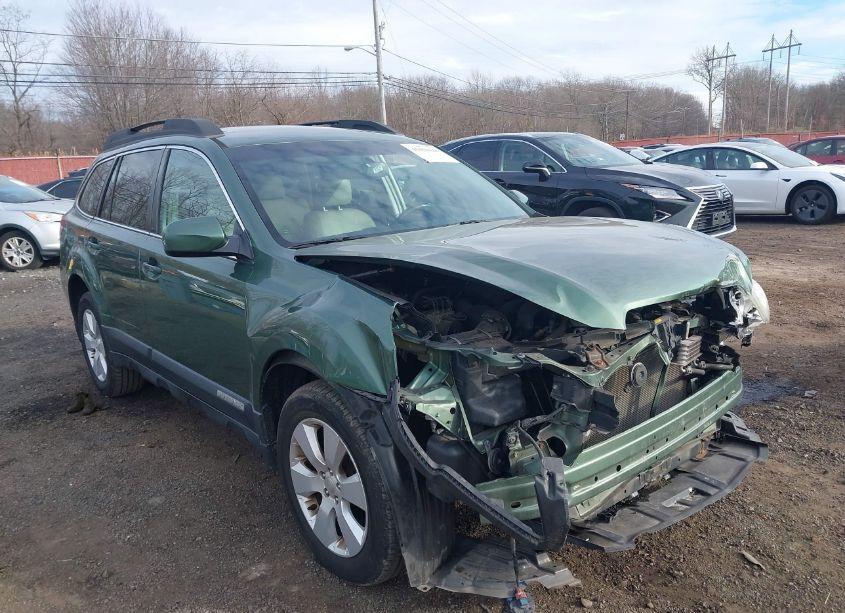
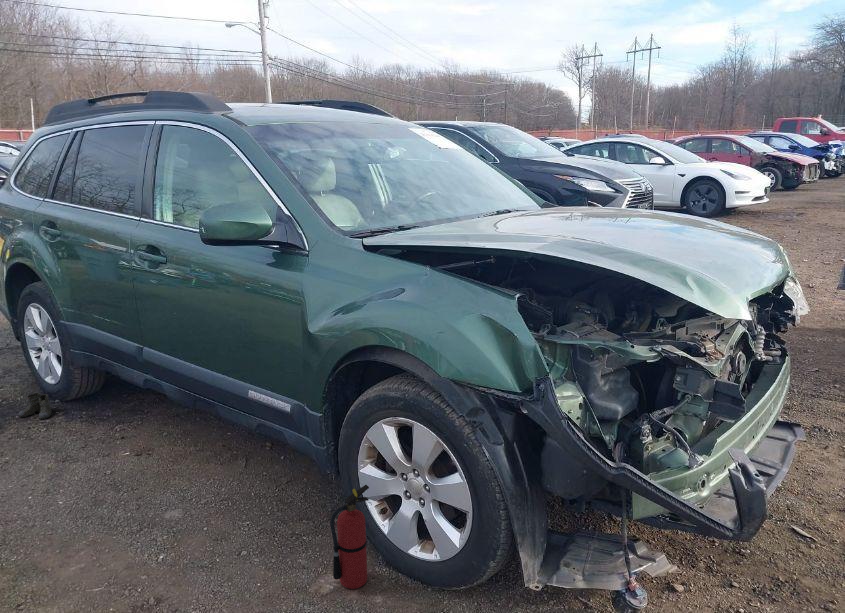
fire extinguisher: none [254,481,295,578] -> present [330,485,369,589]

